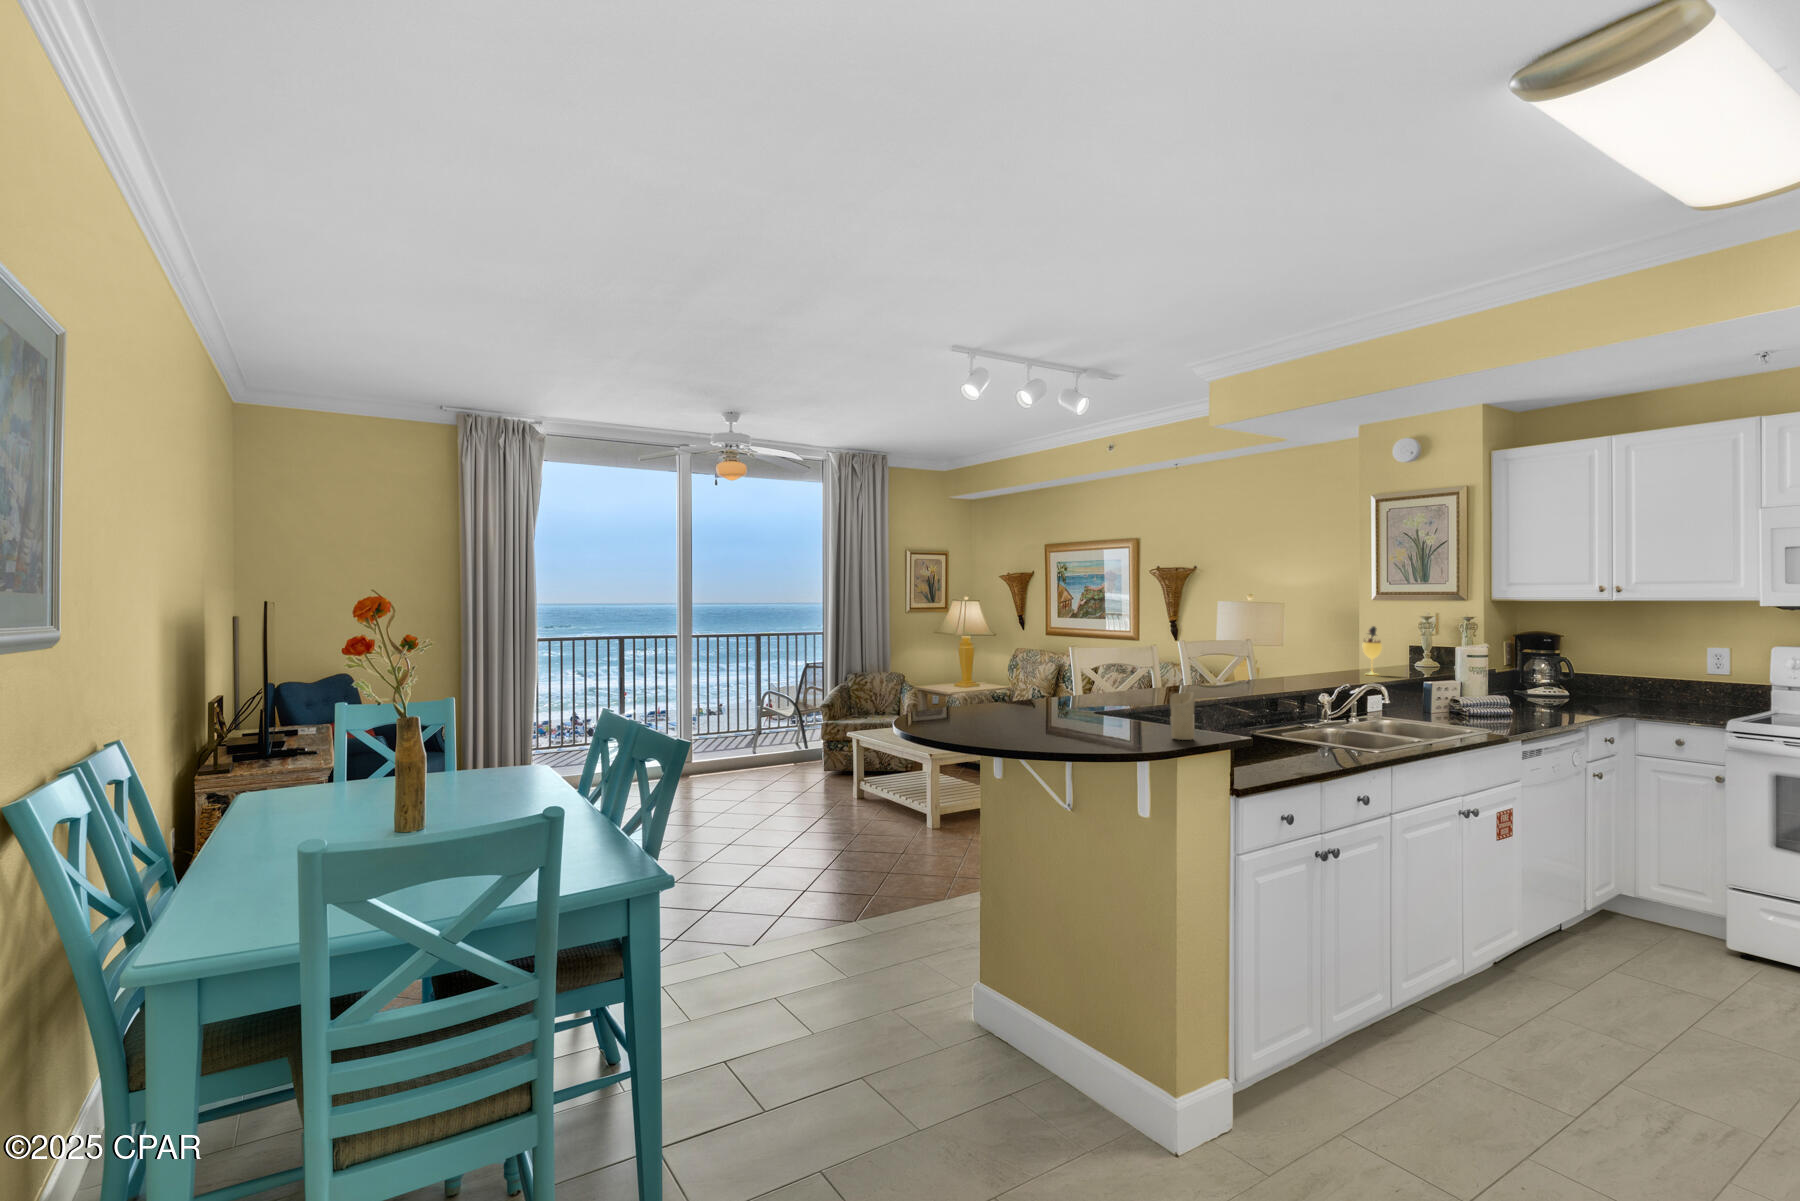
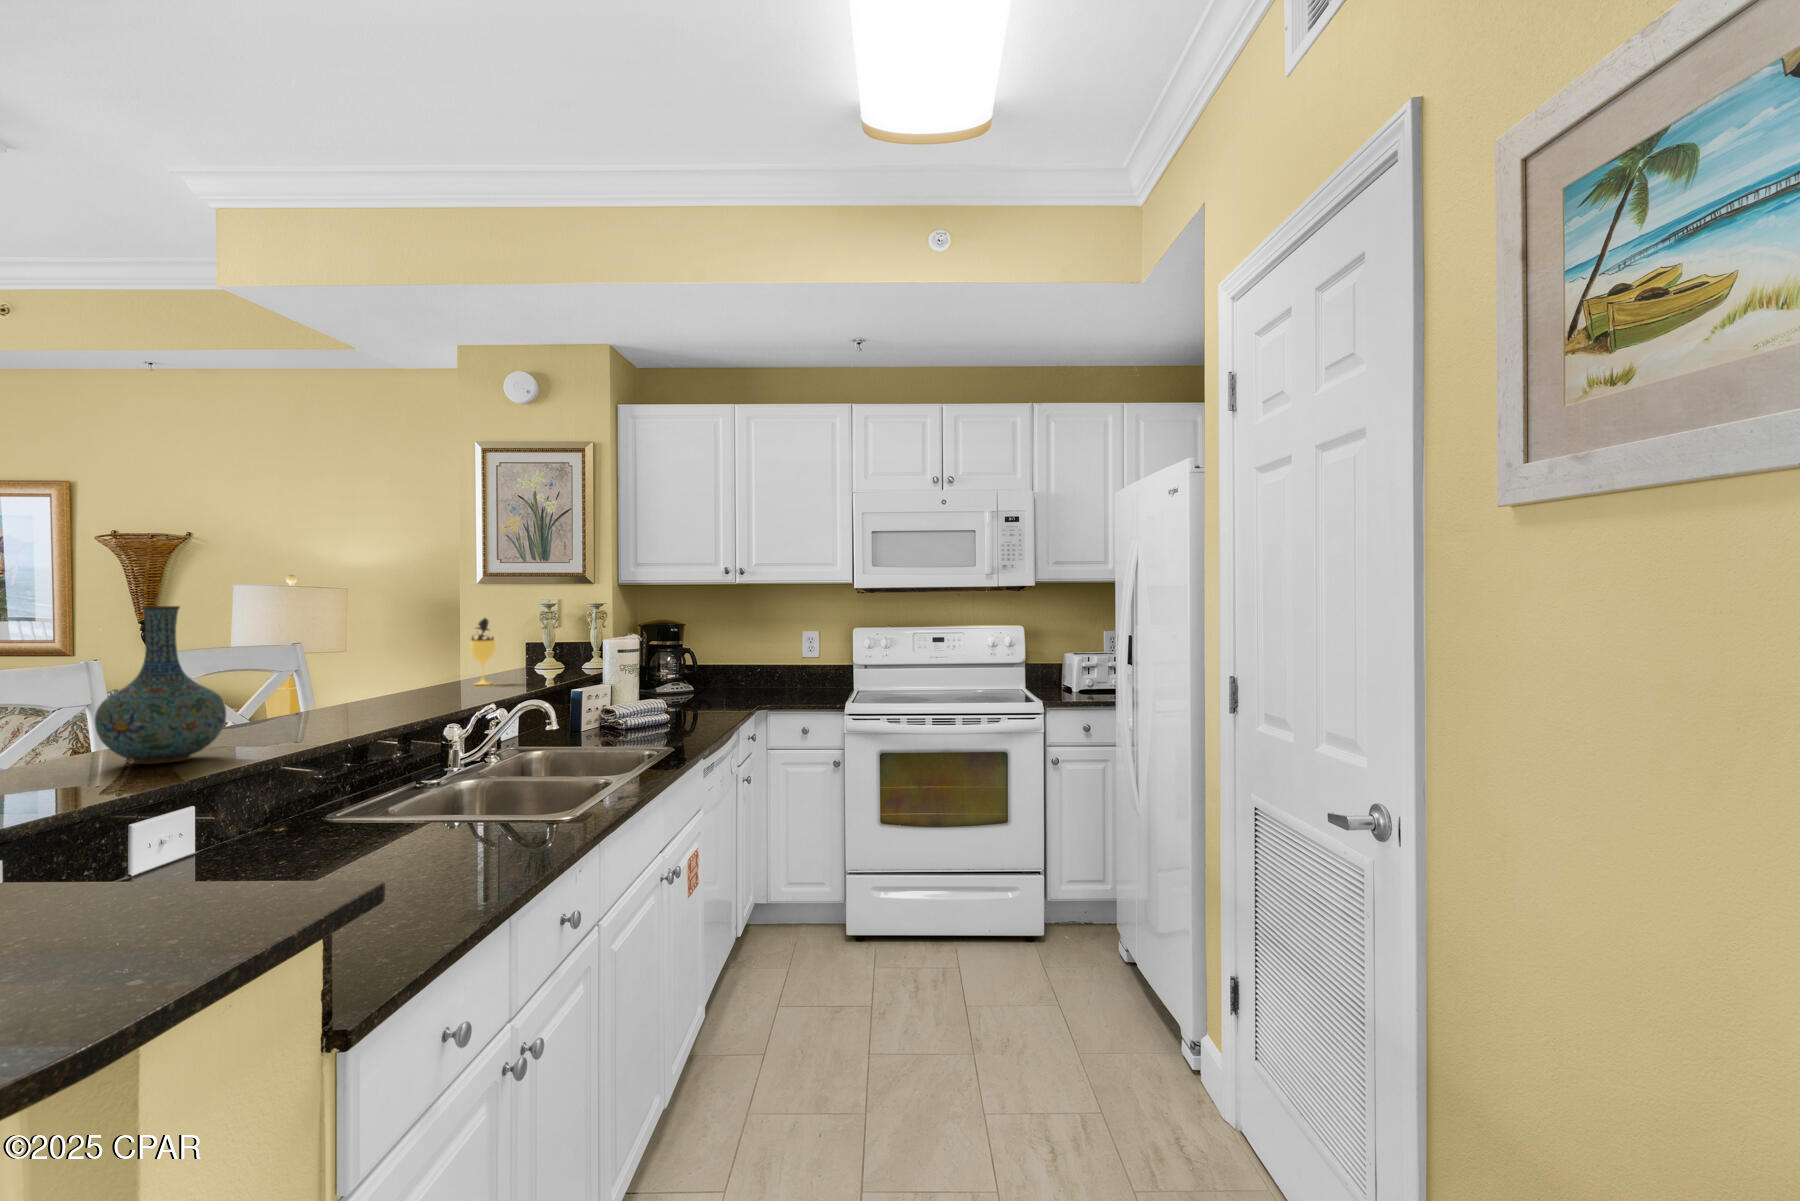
vase: none [1150,617,1204,695] -> present [95,606,226,764]
candle: present [1170,692,1195,740] -> none [158,790,238,931]

